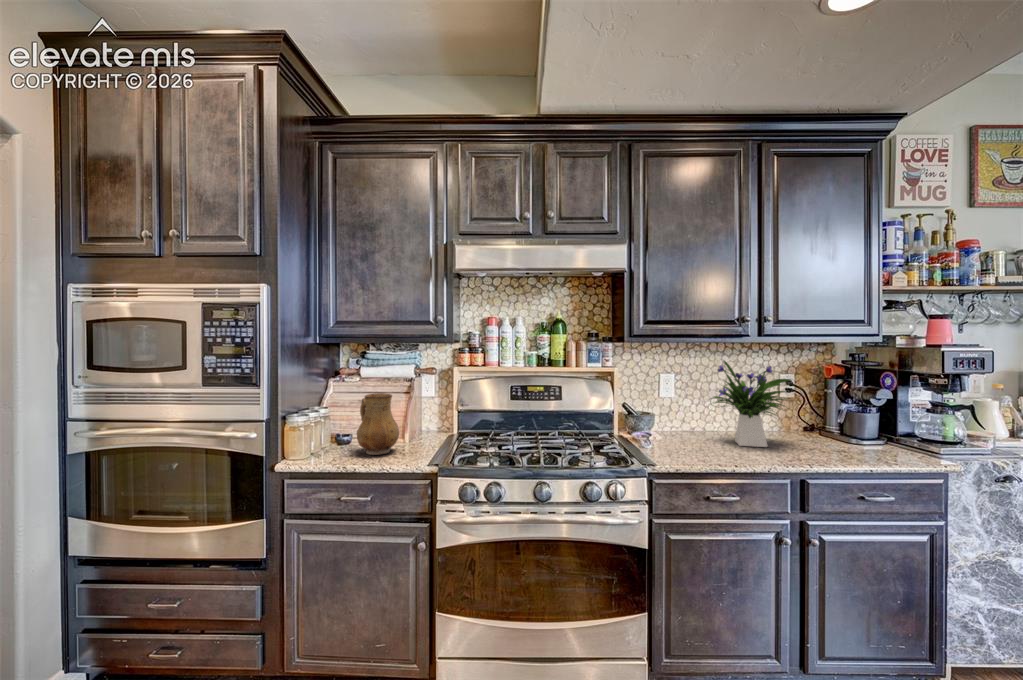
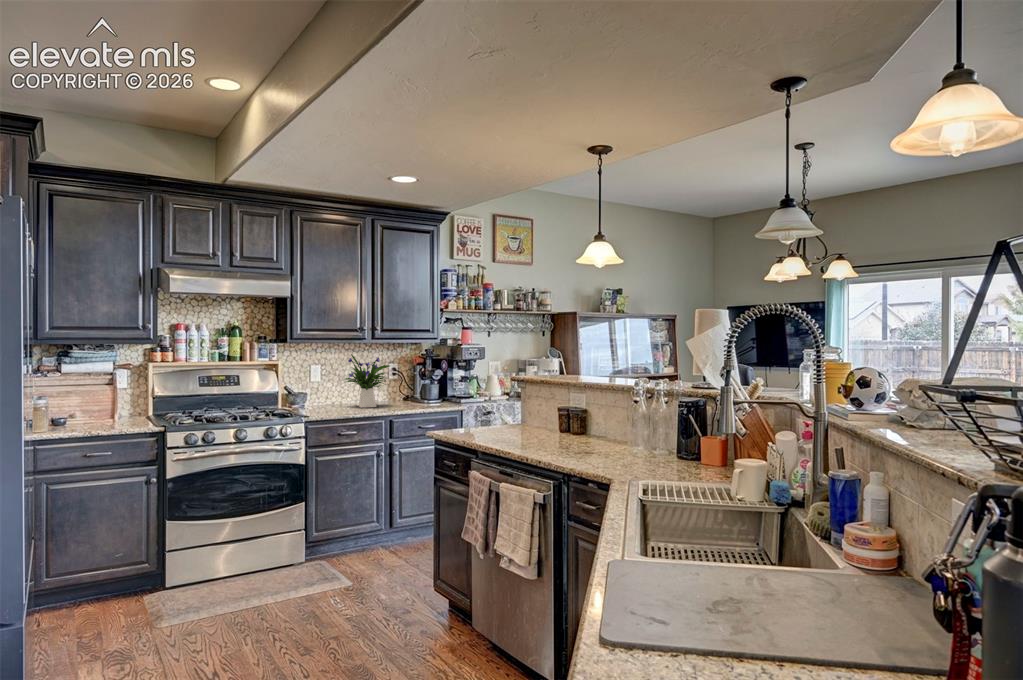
ceramic pitcher: present [357,393,399,455] -> none [85,382,123,426]

